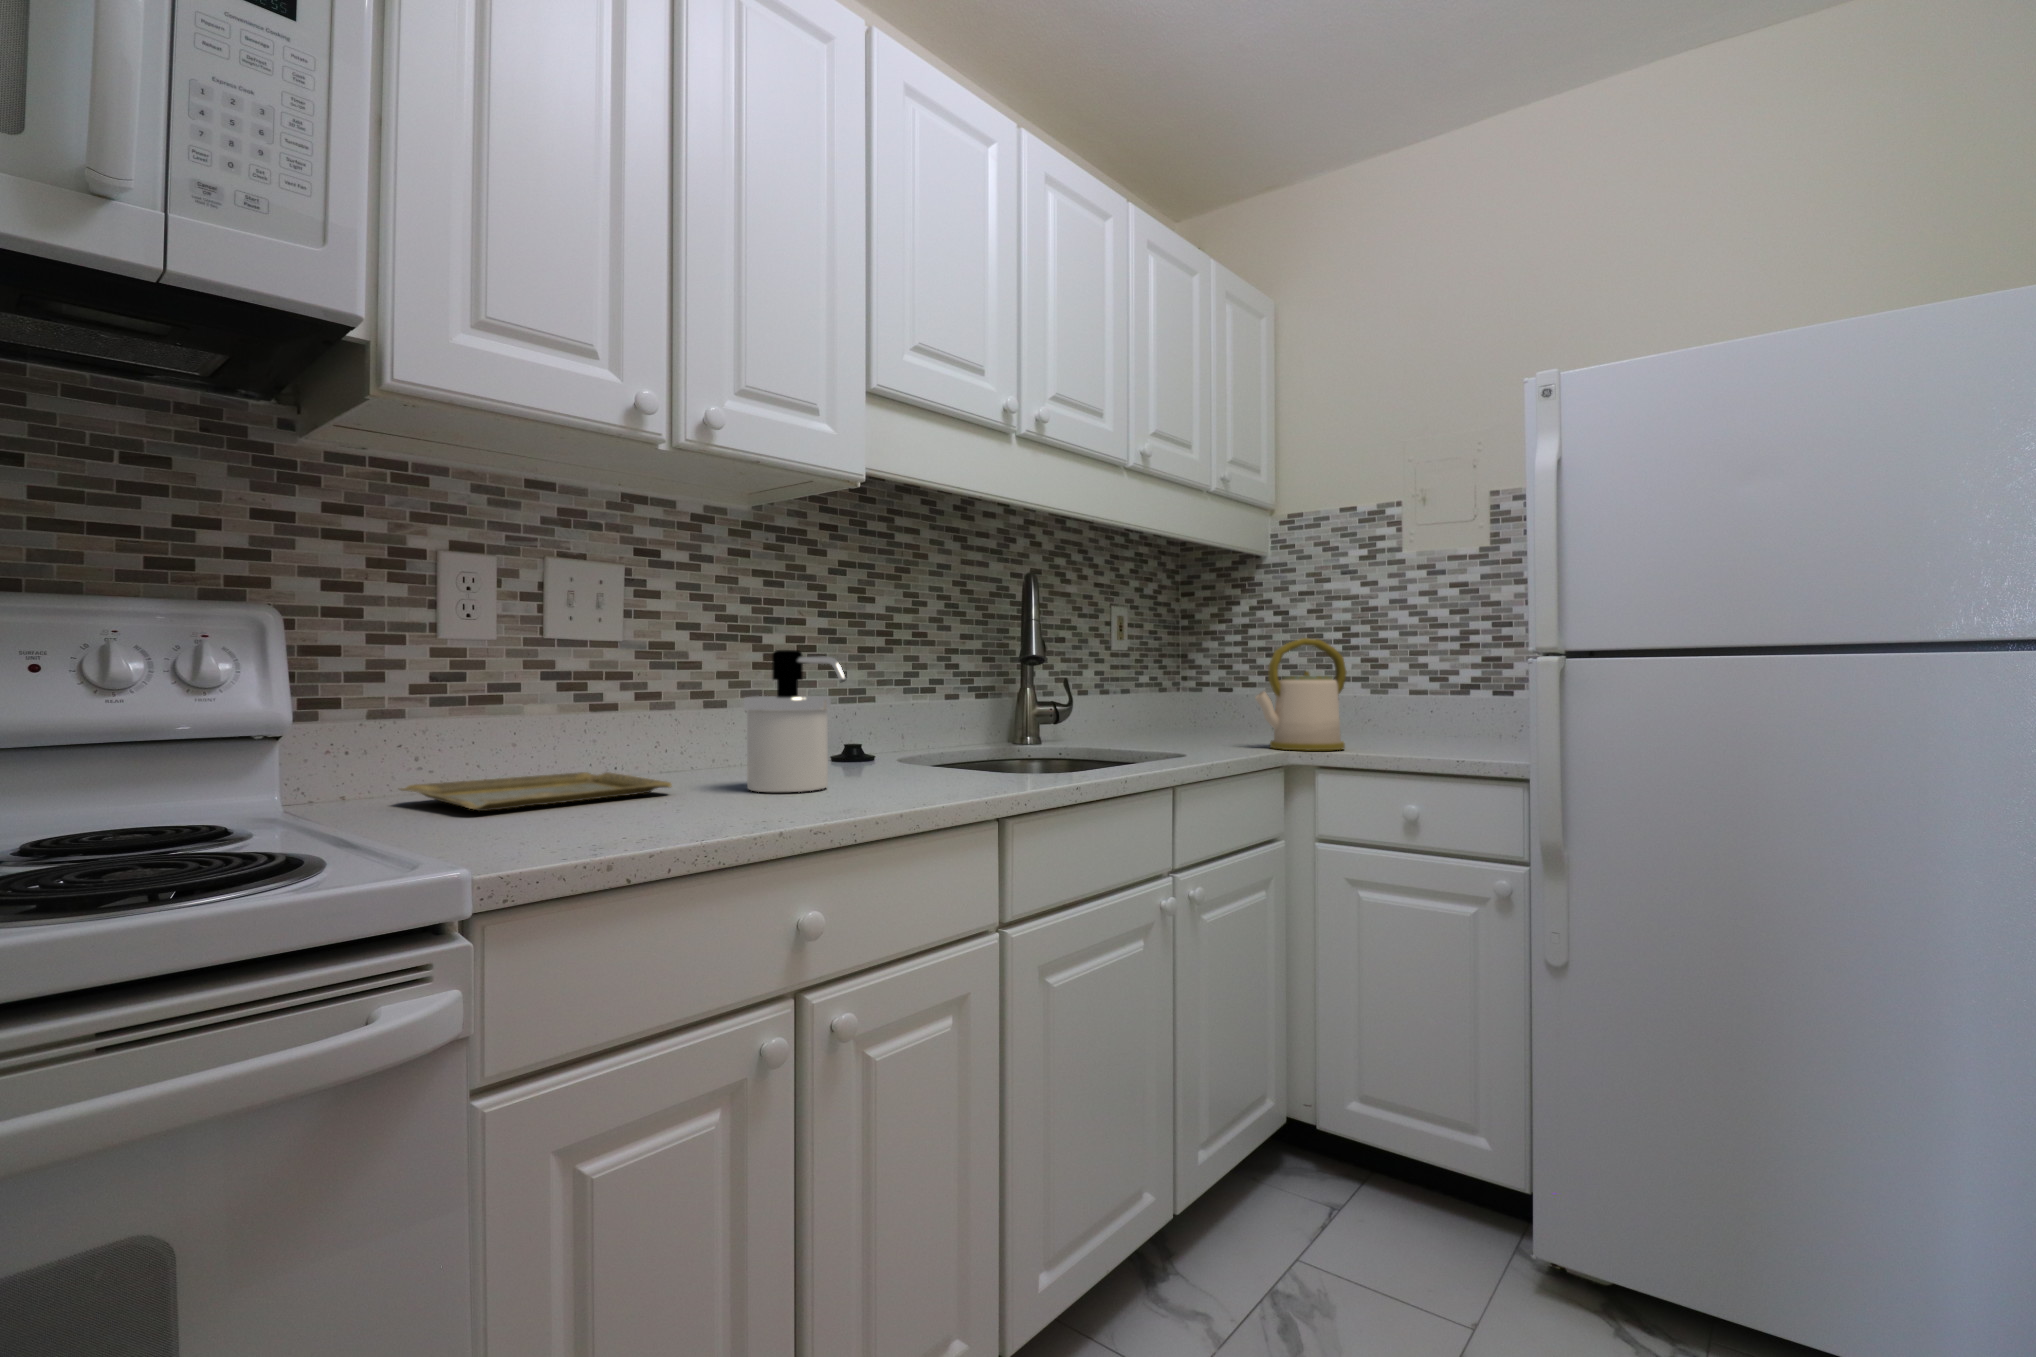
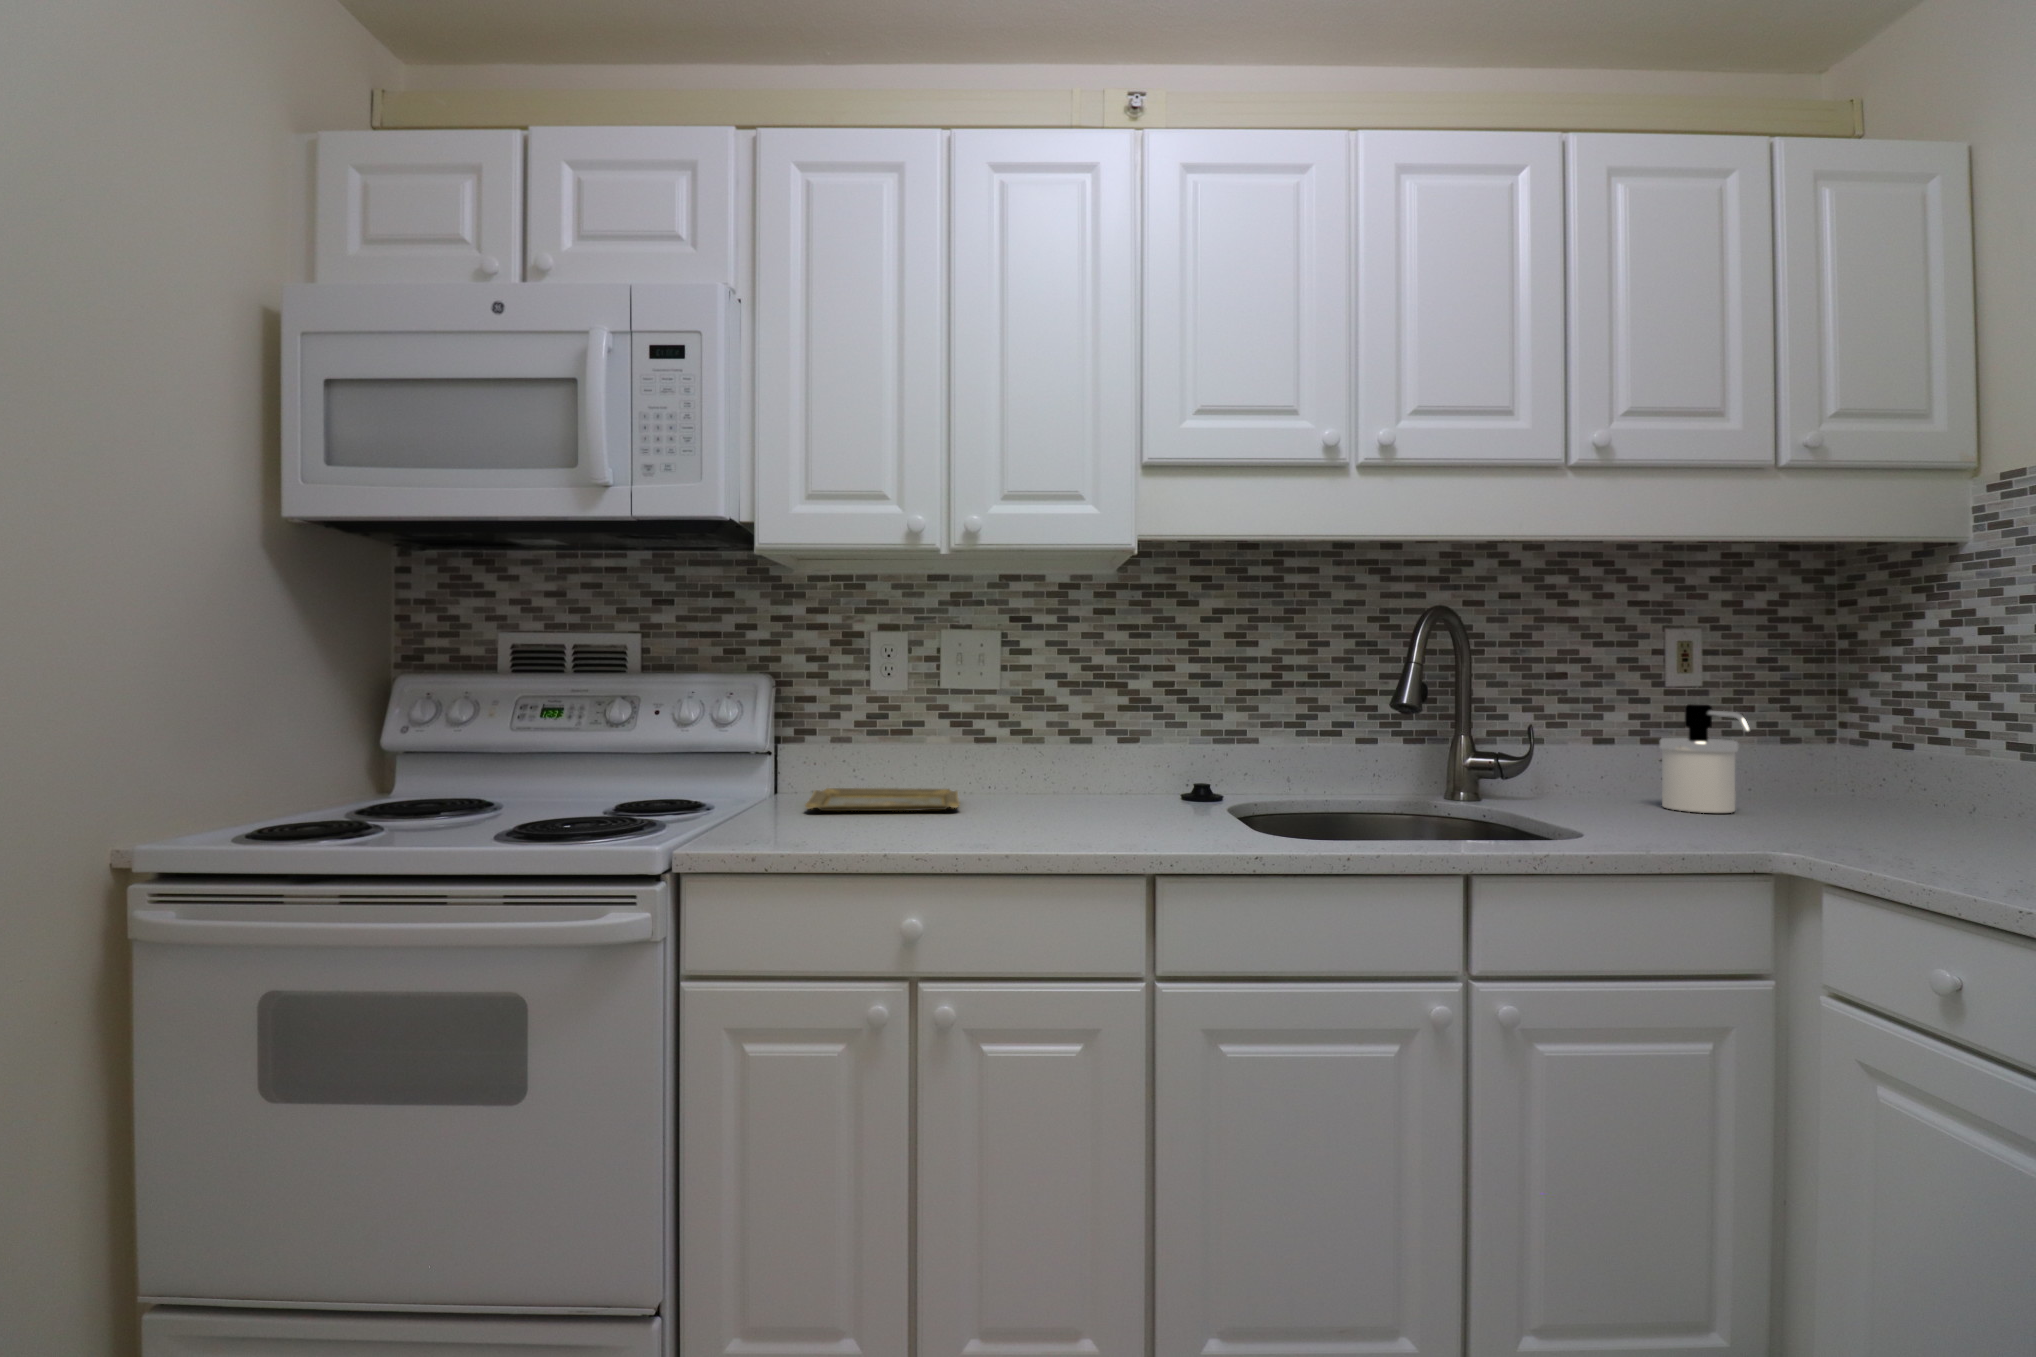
kettle: present [1256,638,1346,750] -> none [1784,681,1965,857]
soap dispenser: present [744,650,846,792] -> present [1660,704,1750,813]

